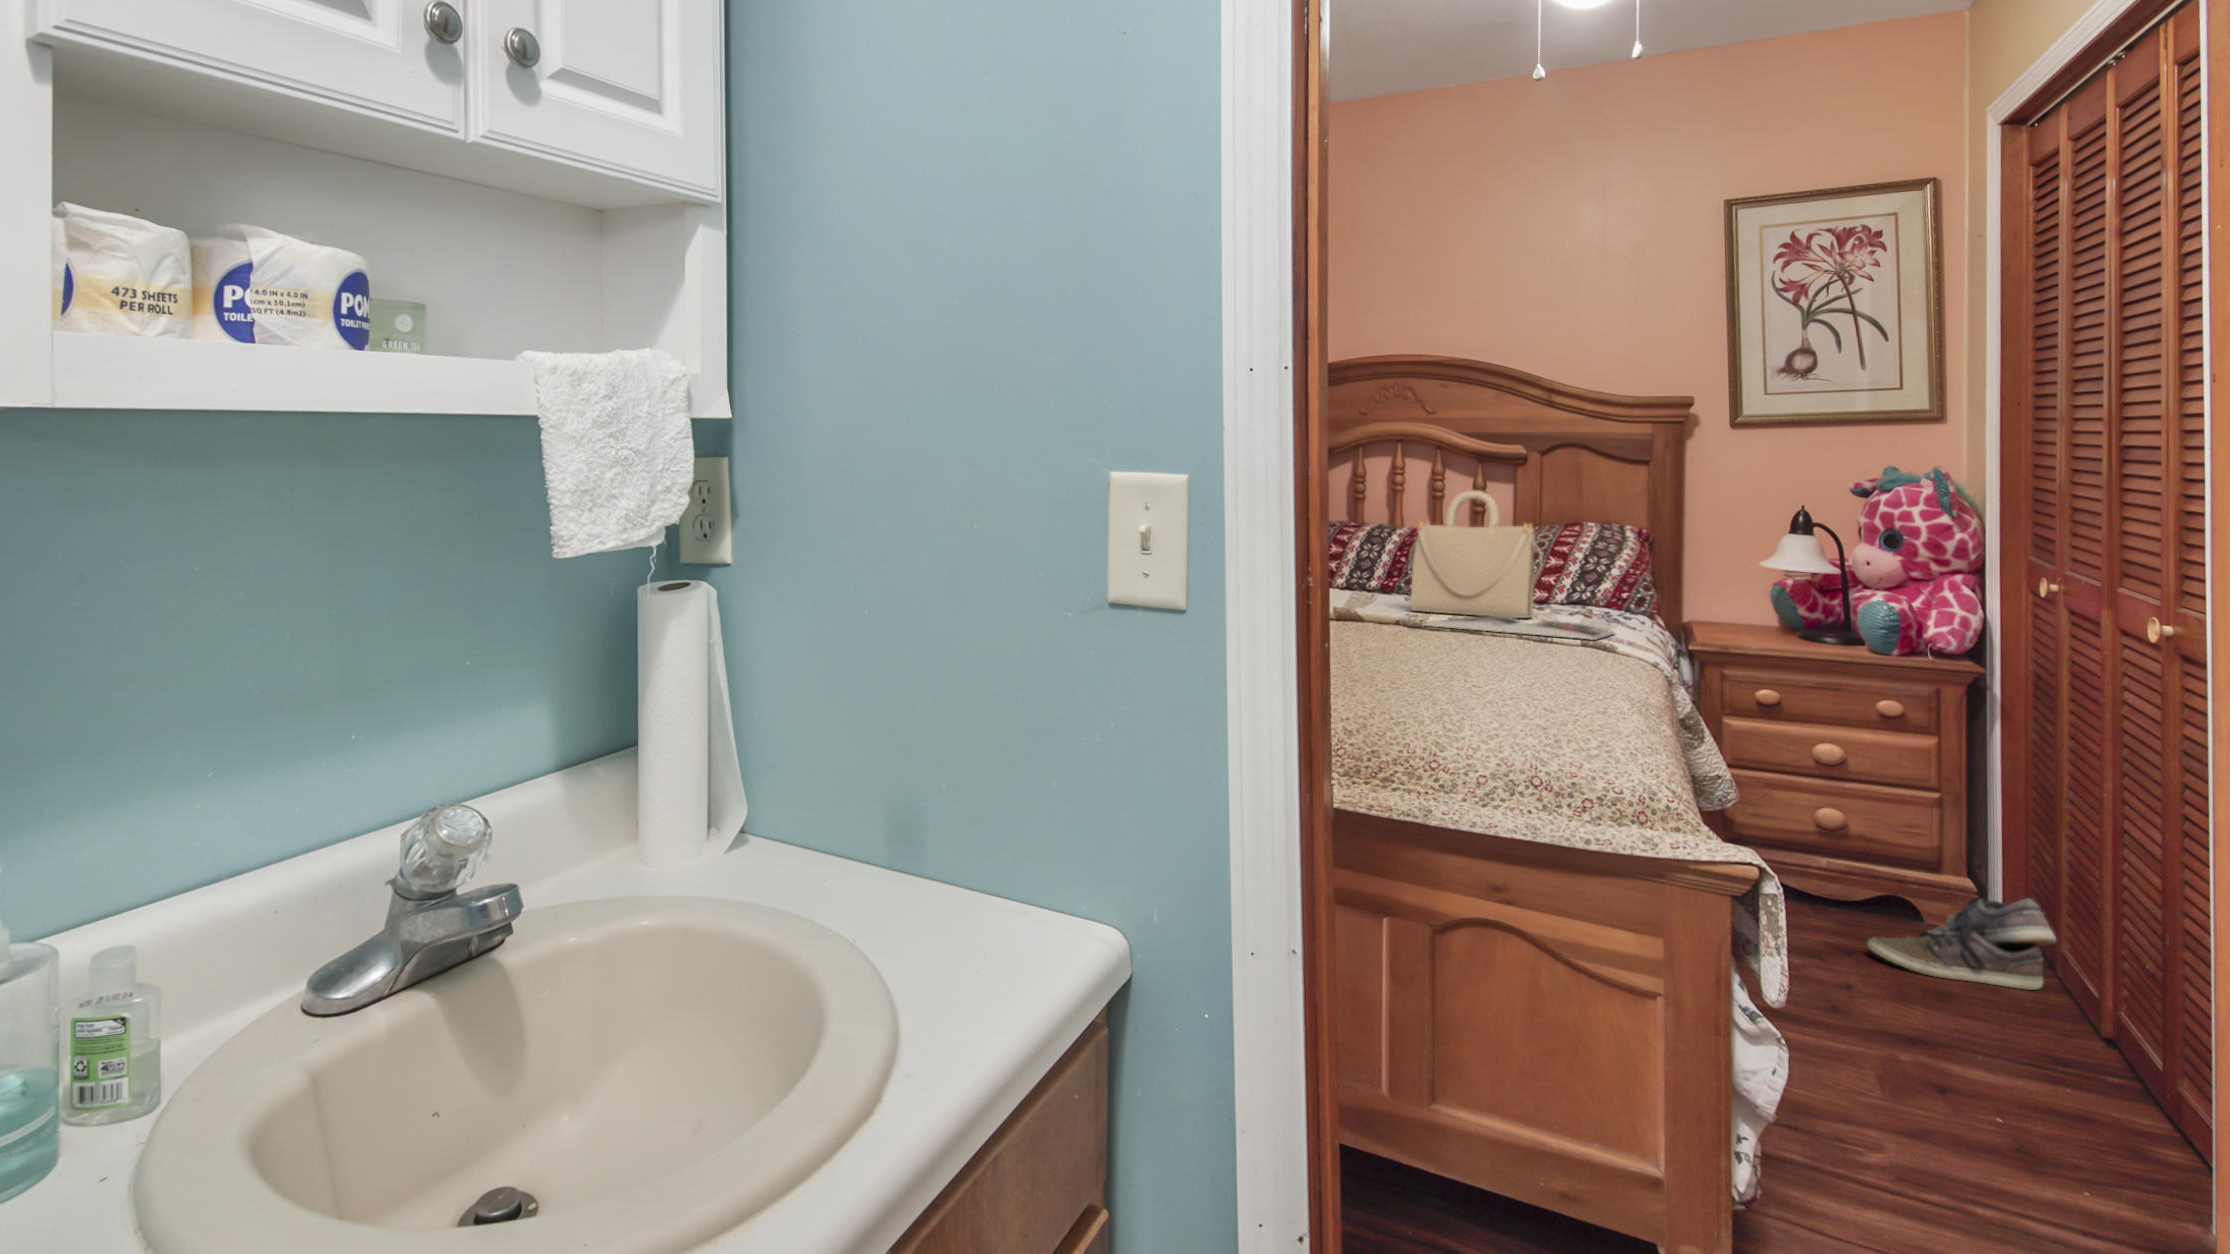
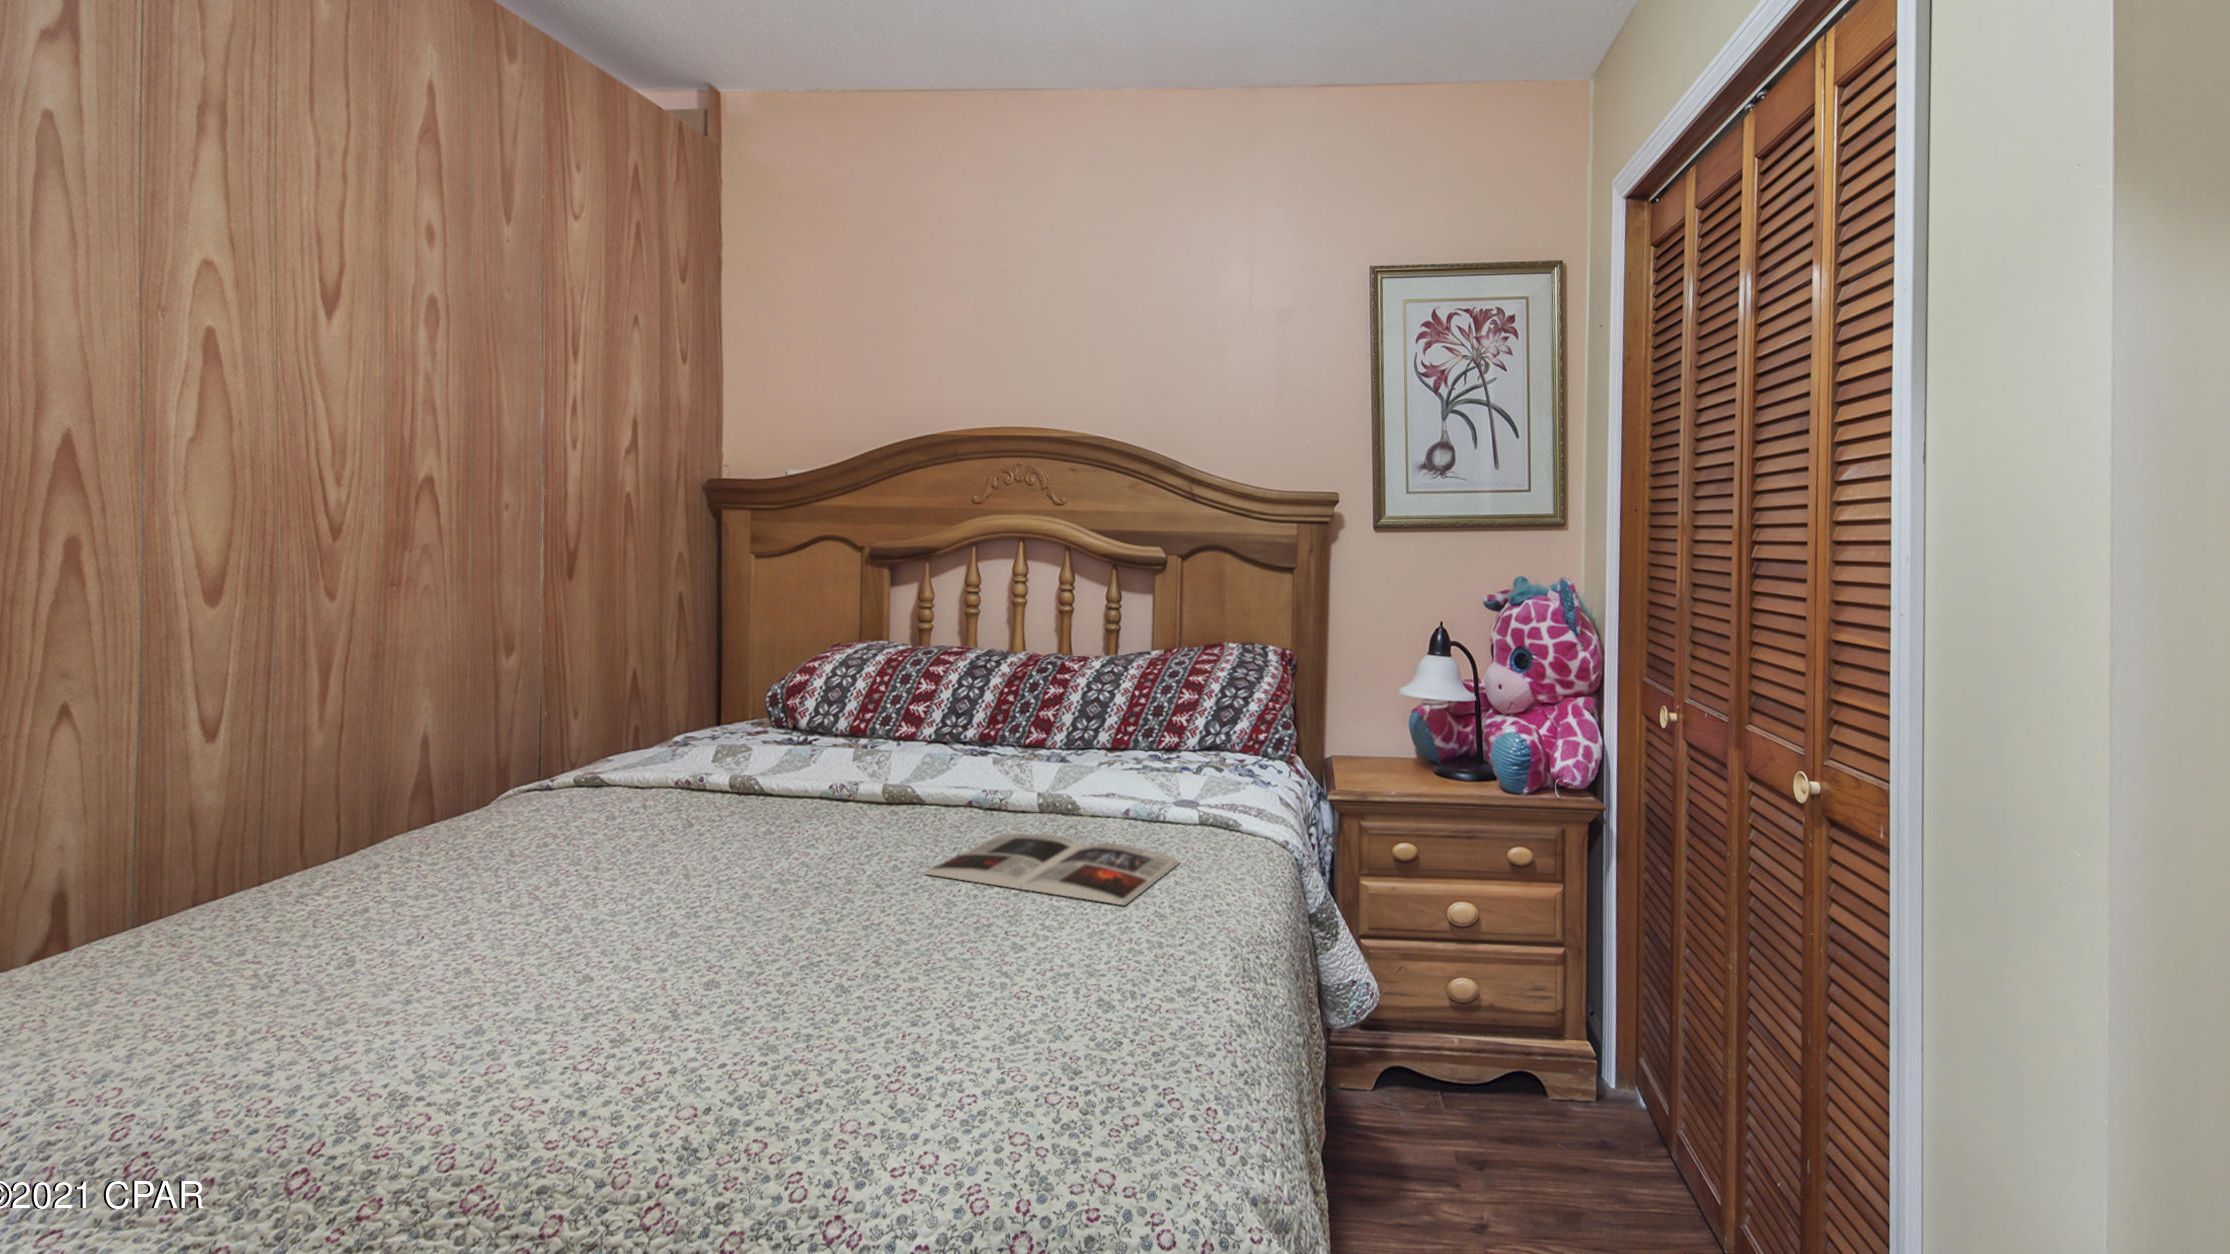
handbag: present [1410,491,1543,618] -> none [977,638,1134,809]
shoe: present [1868,897,2056,990] -> none [1493,1084,1664,1203]

